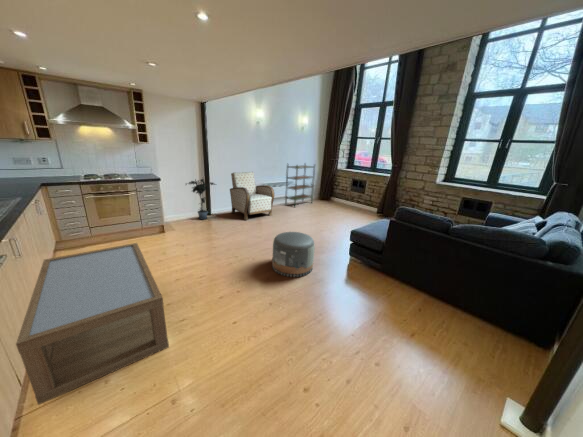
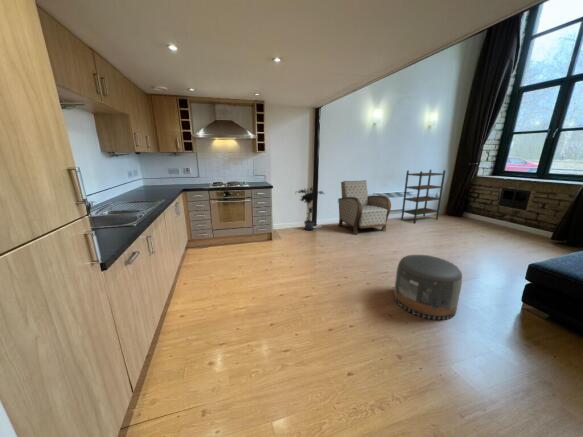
coffee table: present [16,243,169,404] -> none [132,250,271,415]

